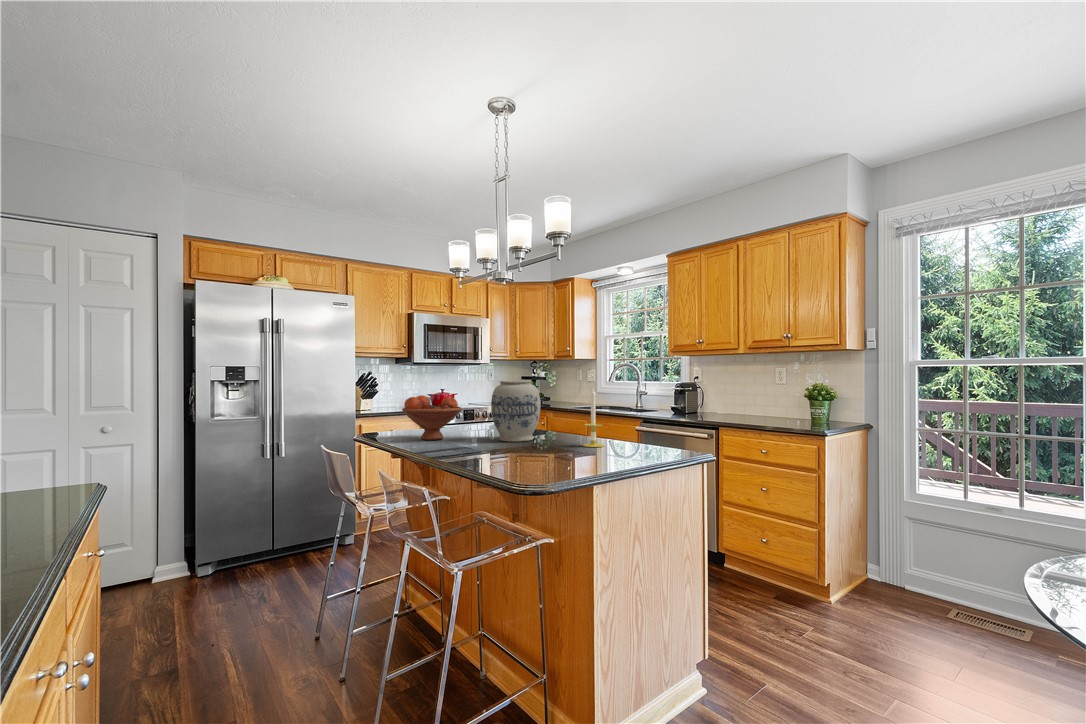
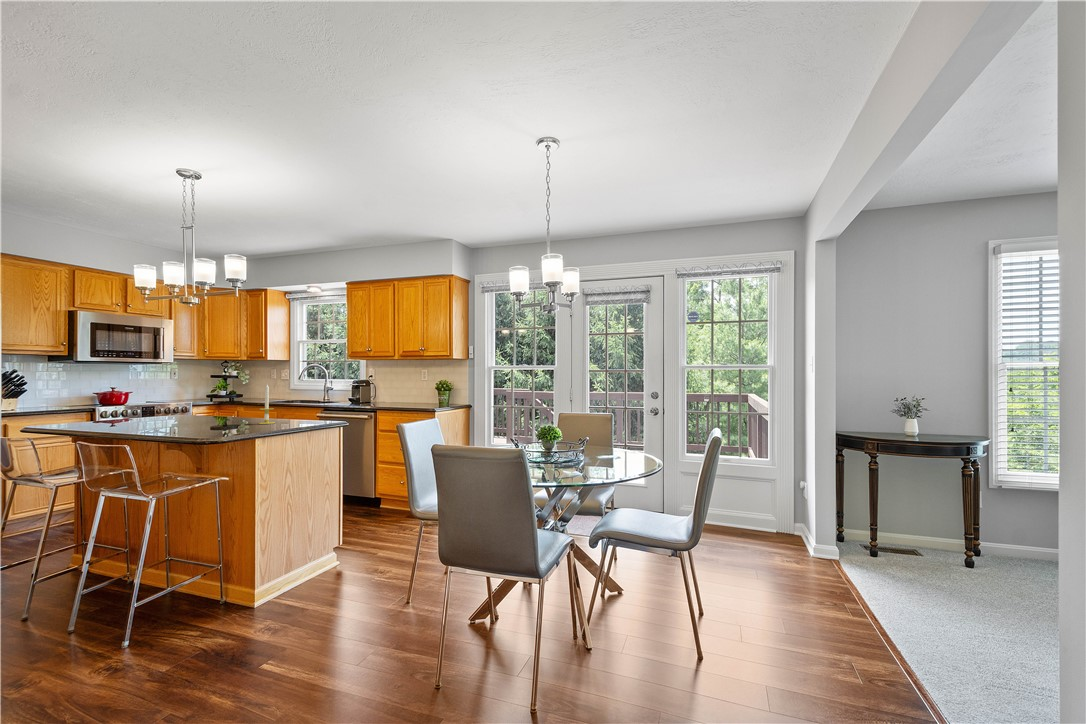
vase: present [491,381,541,442] -> none [178,378,224,425]
fruit bowl: present [402,395,462,440] -> none [83,391,148,428]

